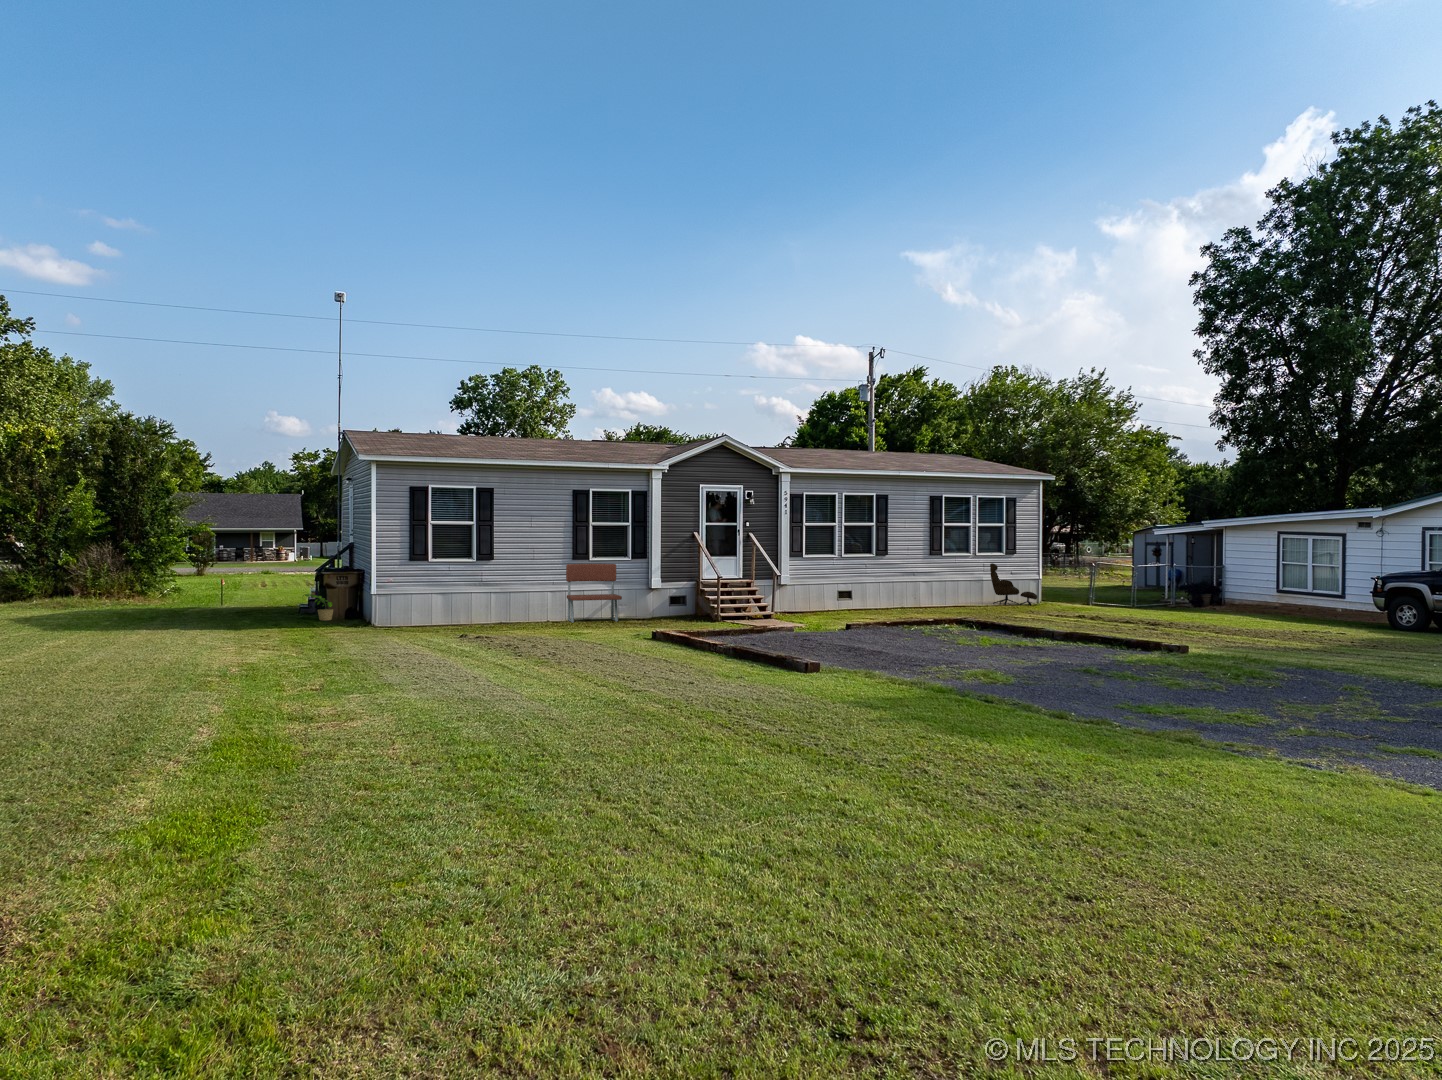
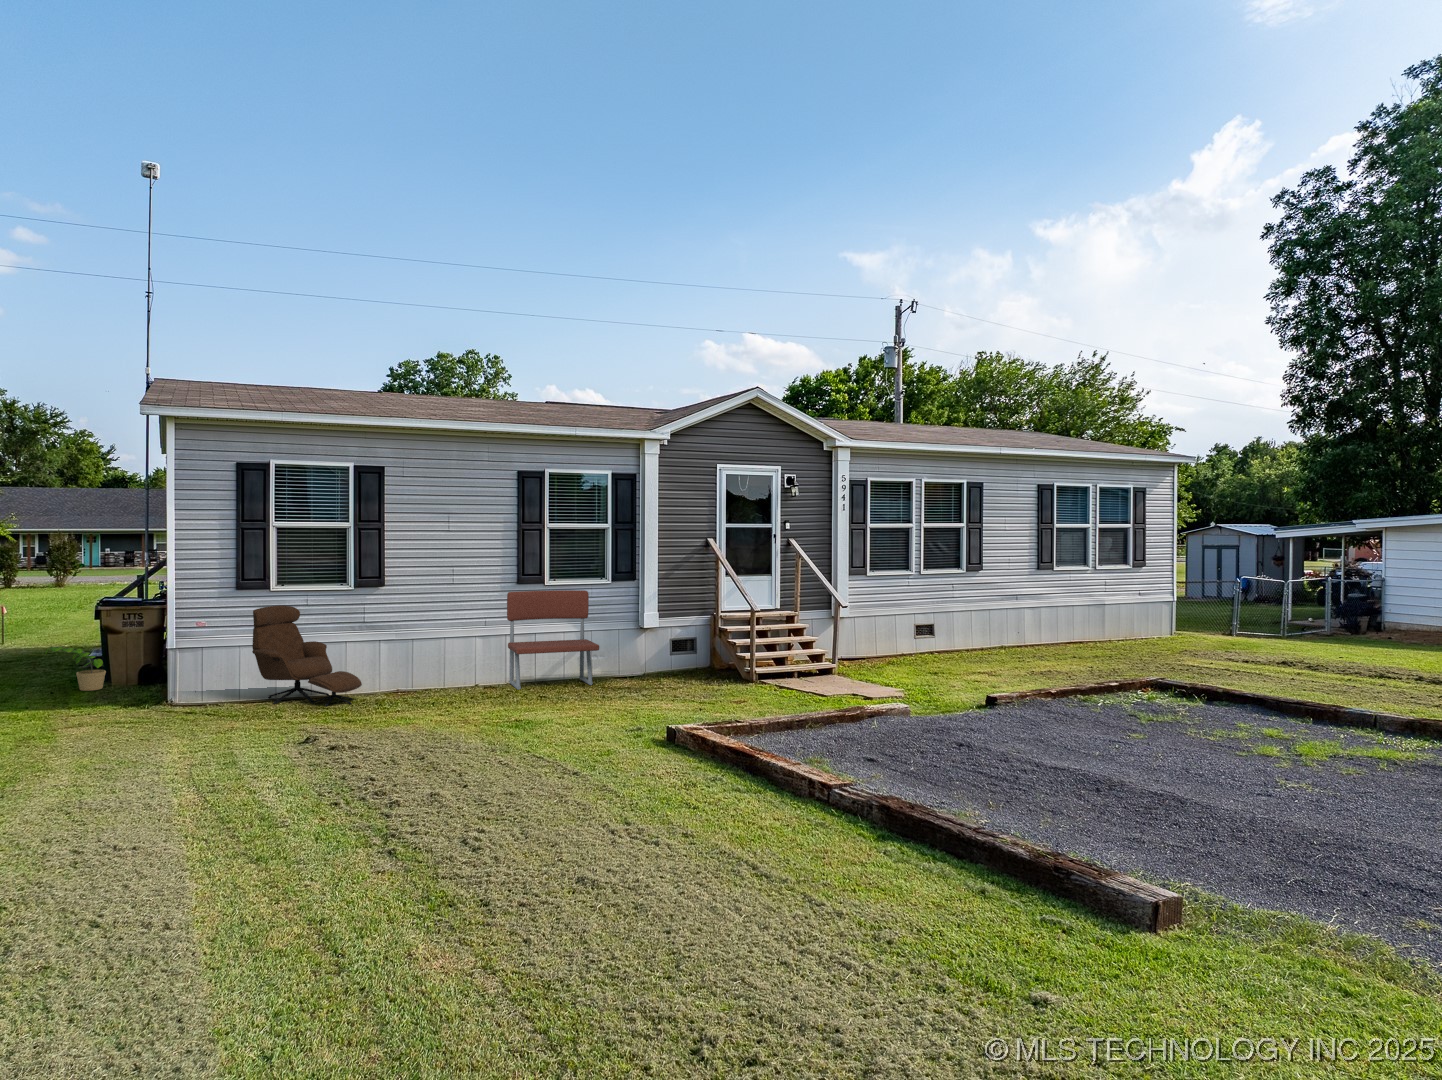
lounge chair: present [990,563,1037,605] -> present [252,605,362,707]

